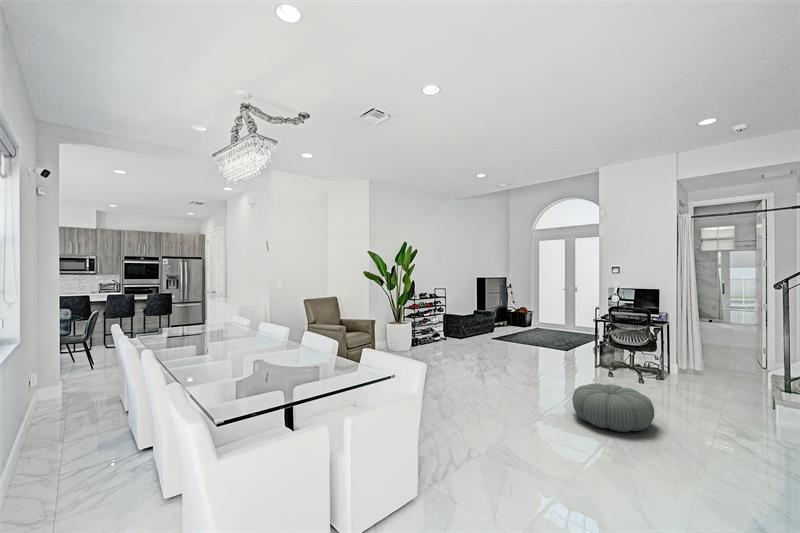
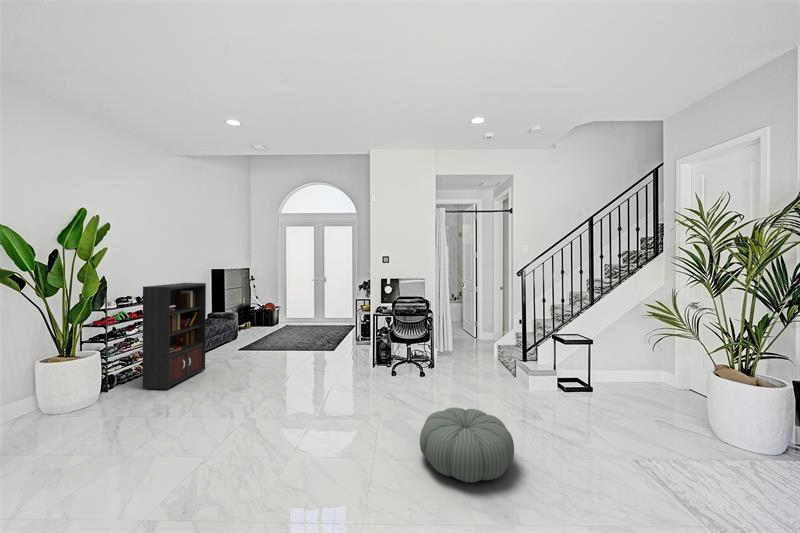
bookcase: none [430,285,466,350] -> present [142,283,206,389]

